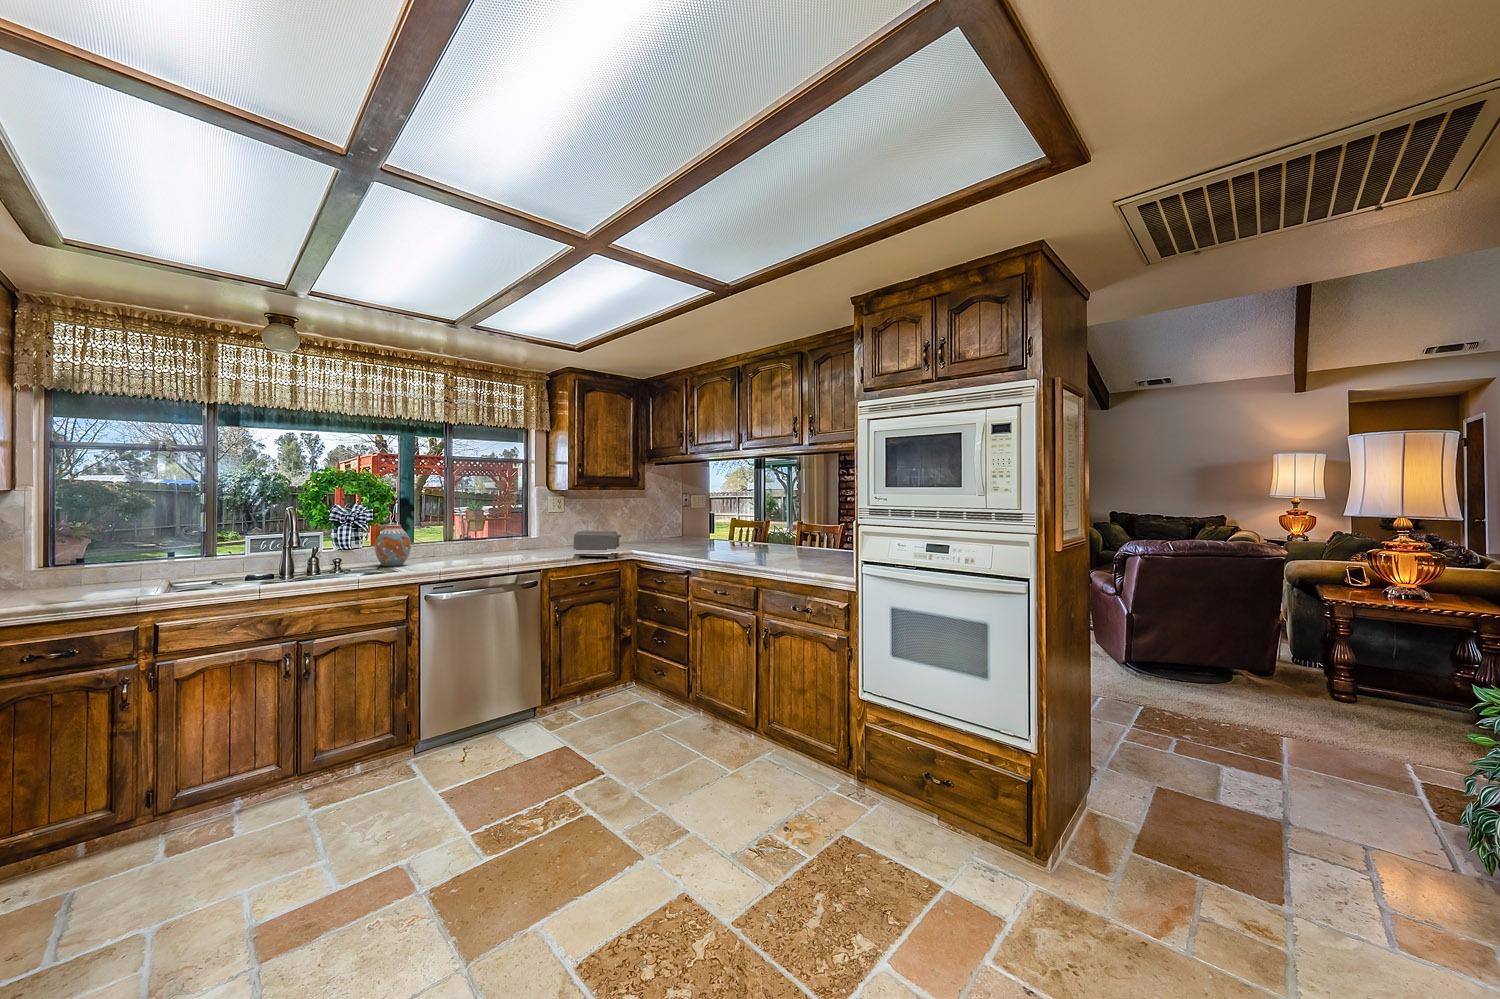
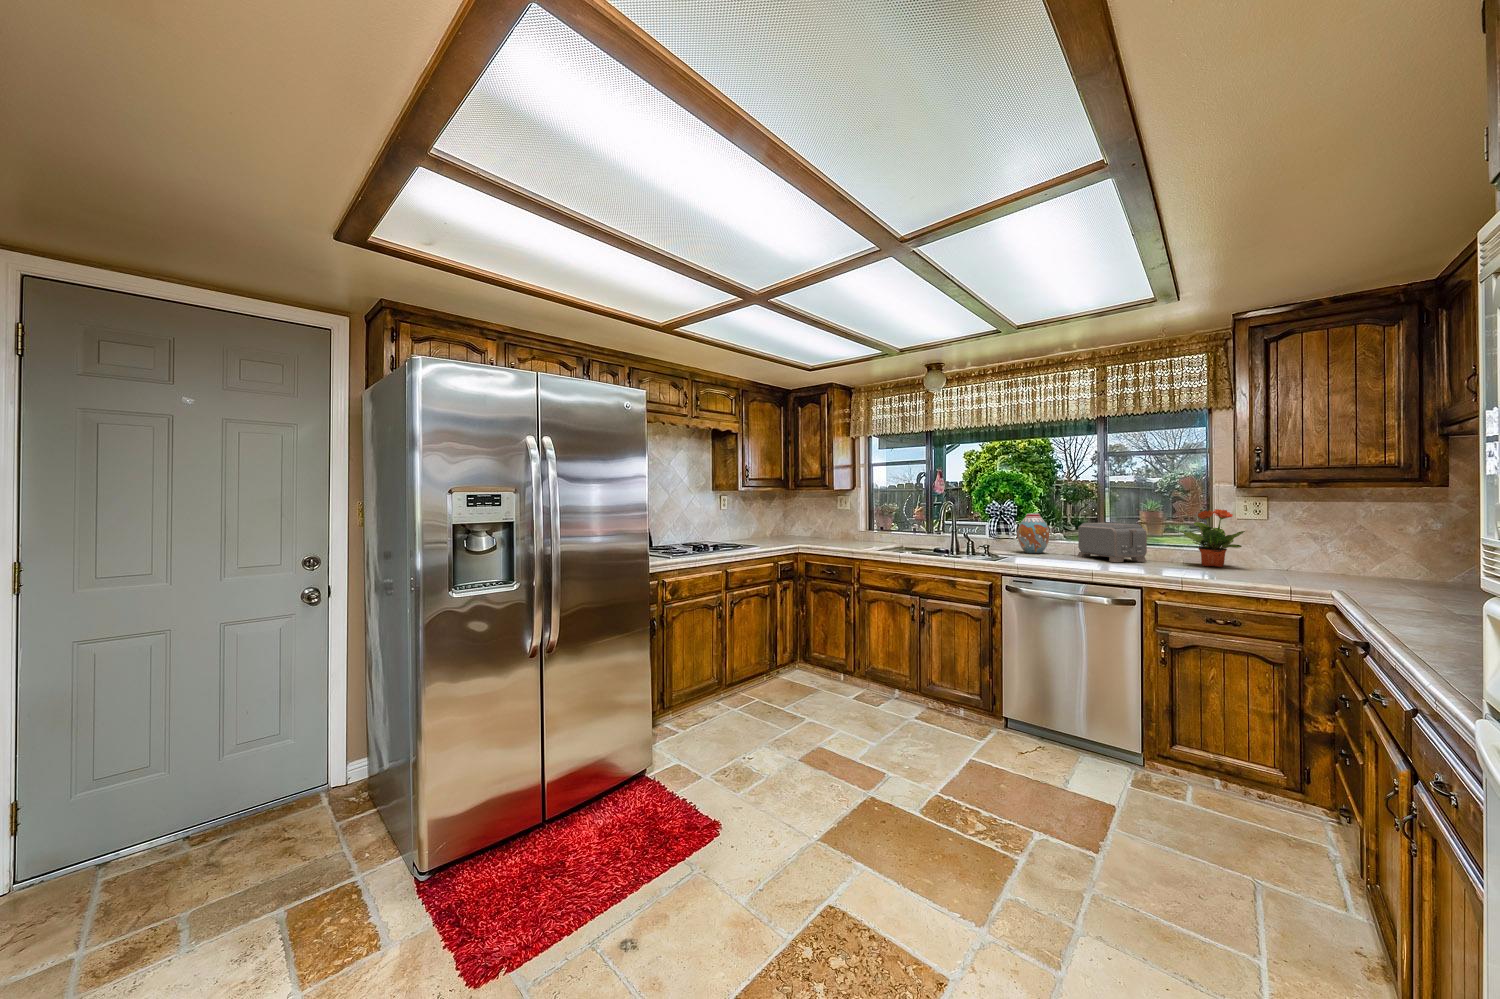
potted plant: none [520,519,560,560] -> present [1181,509,1245,567]
toaster: present [573,531,621,559] -> present [1077,523,1147,562]

